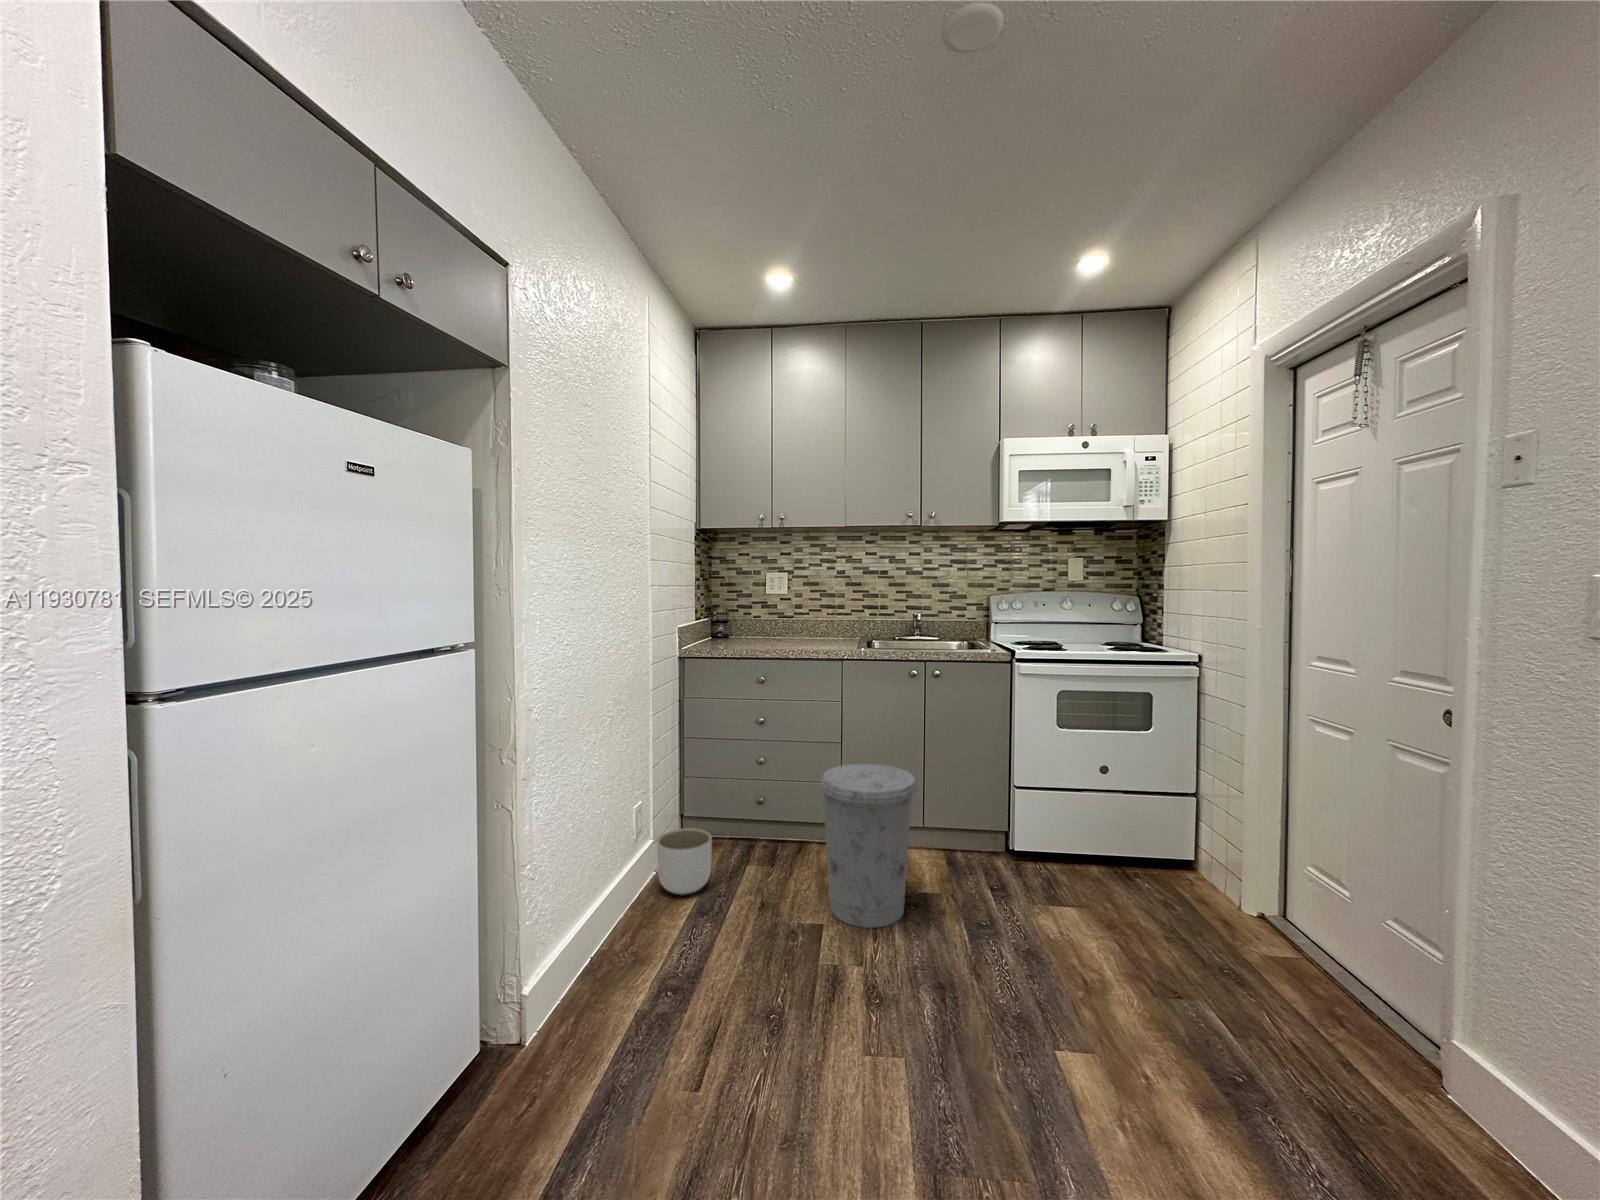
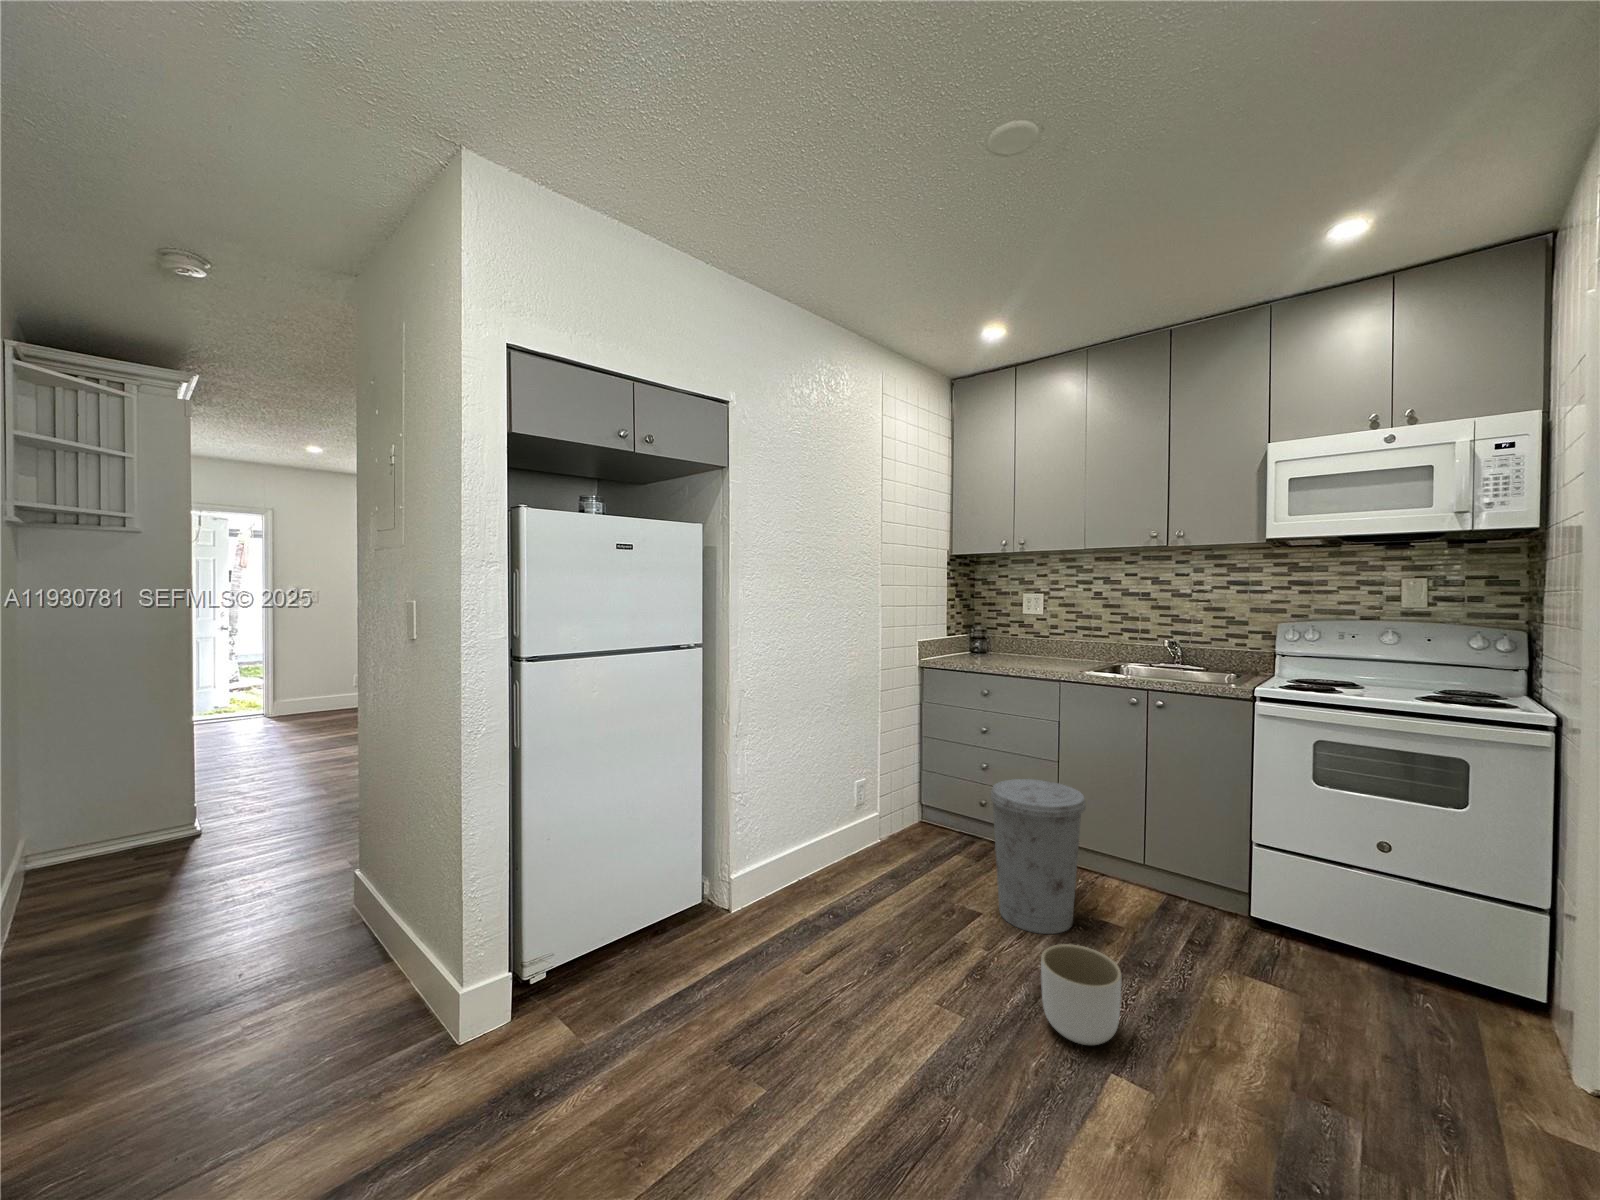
planter: present [657,828,712,895] -> present [1041,944,1121,1045]

